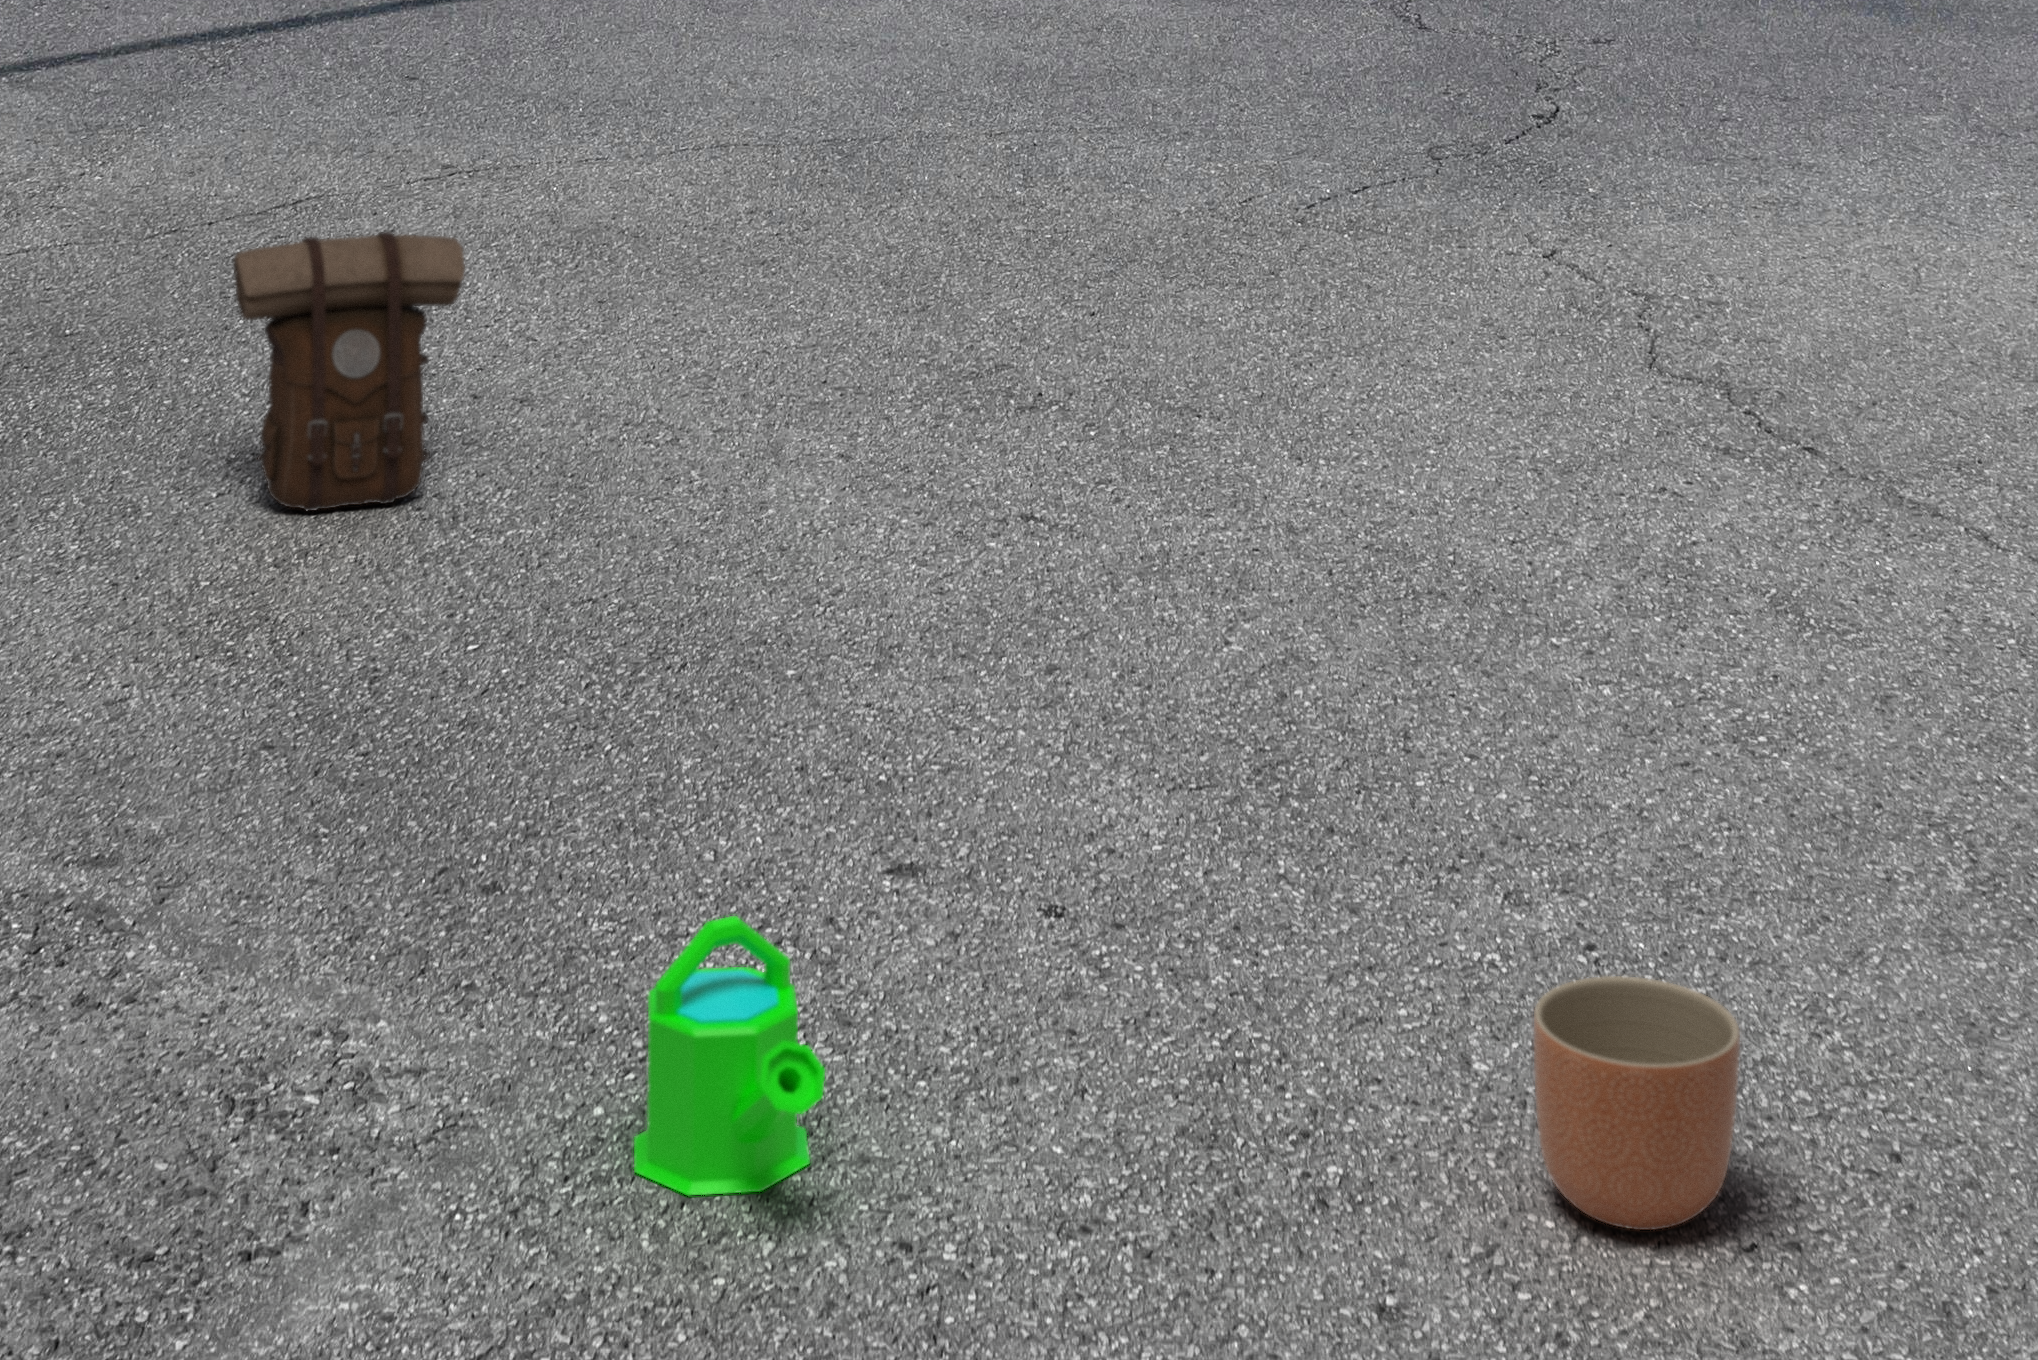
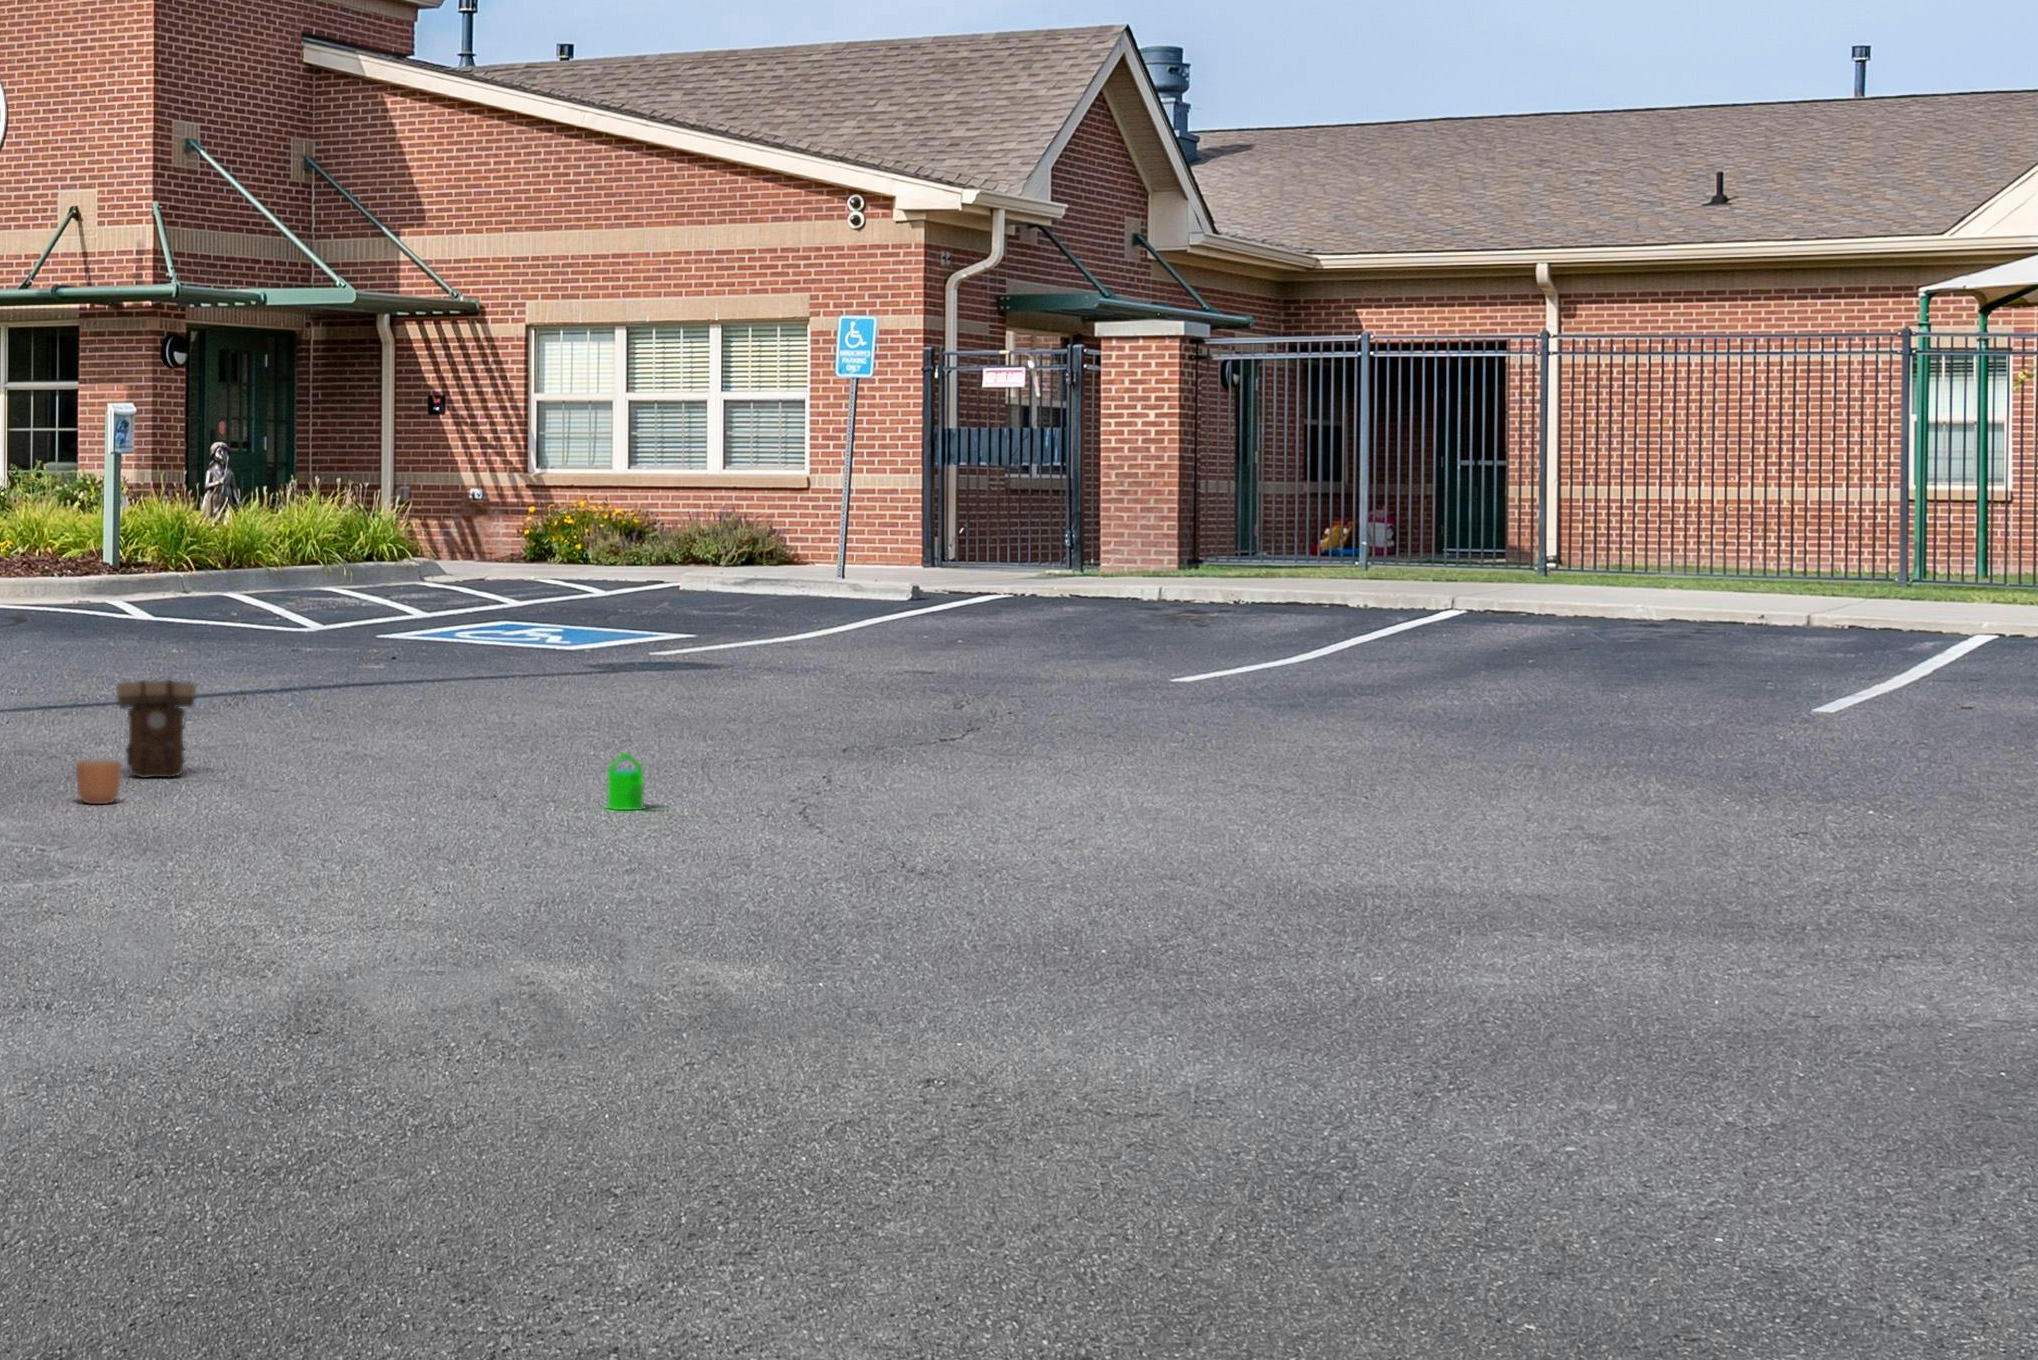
watering can: present [634,916,825,1195] -> present [607,753,644,810]
planter: present [1534,976,1740,1230] -> present [76,759,121,804]

